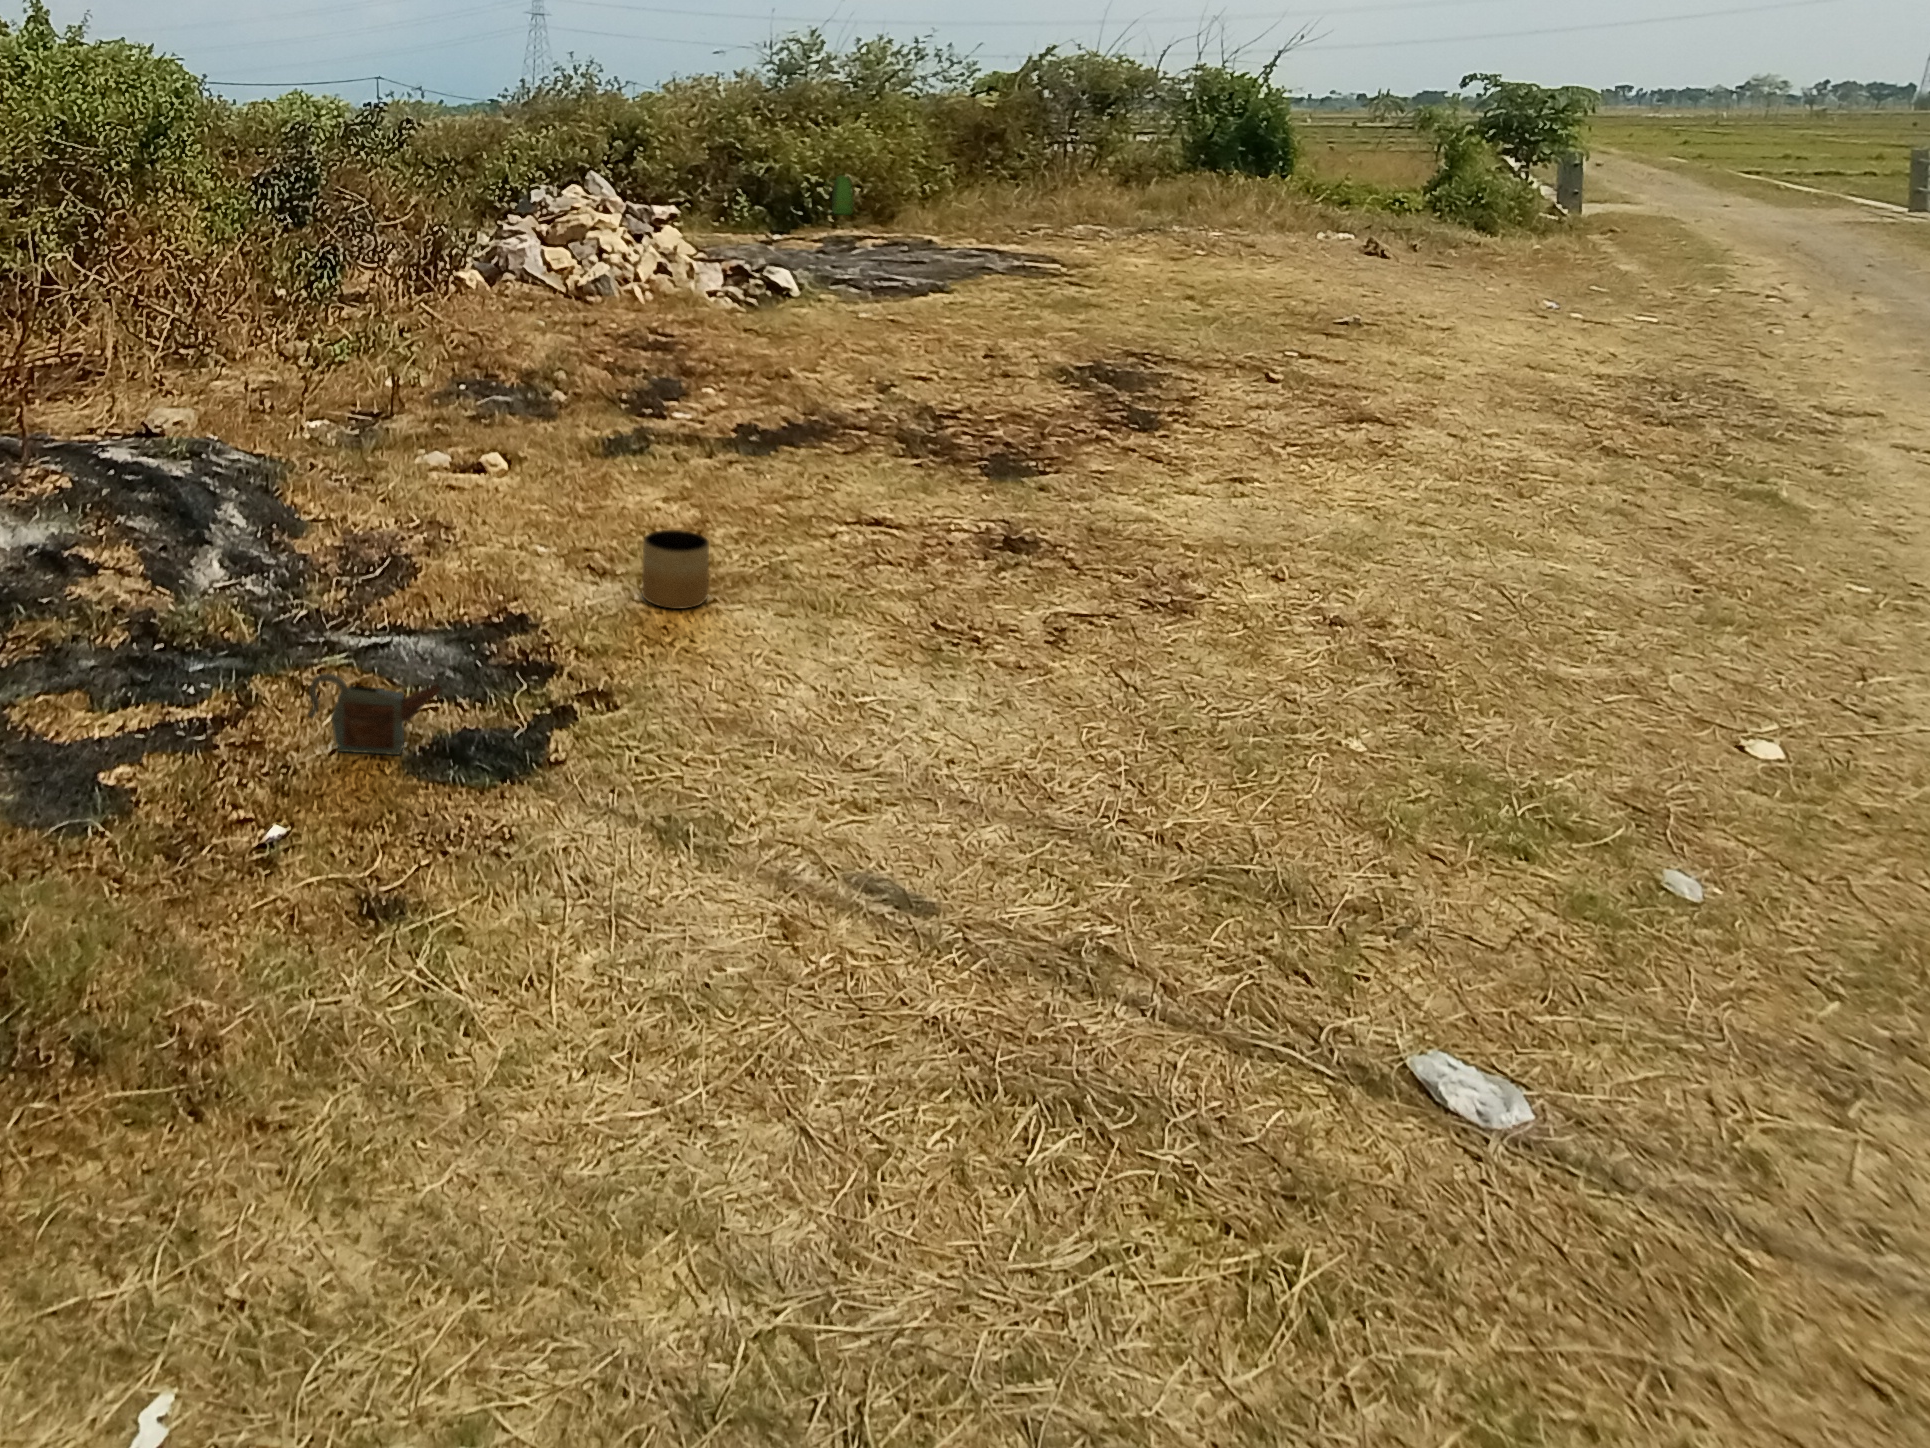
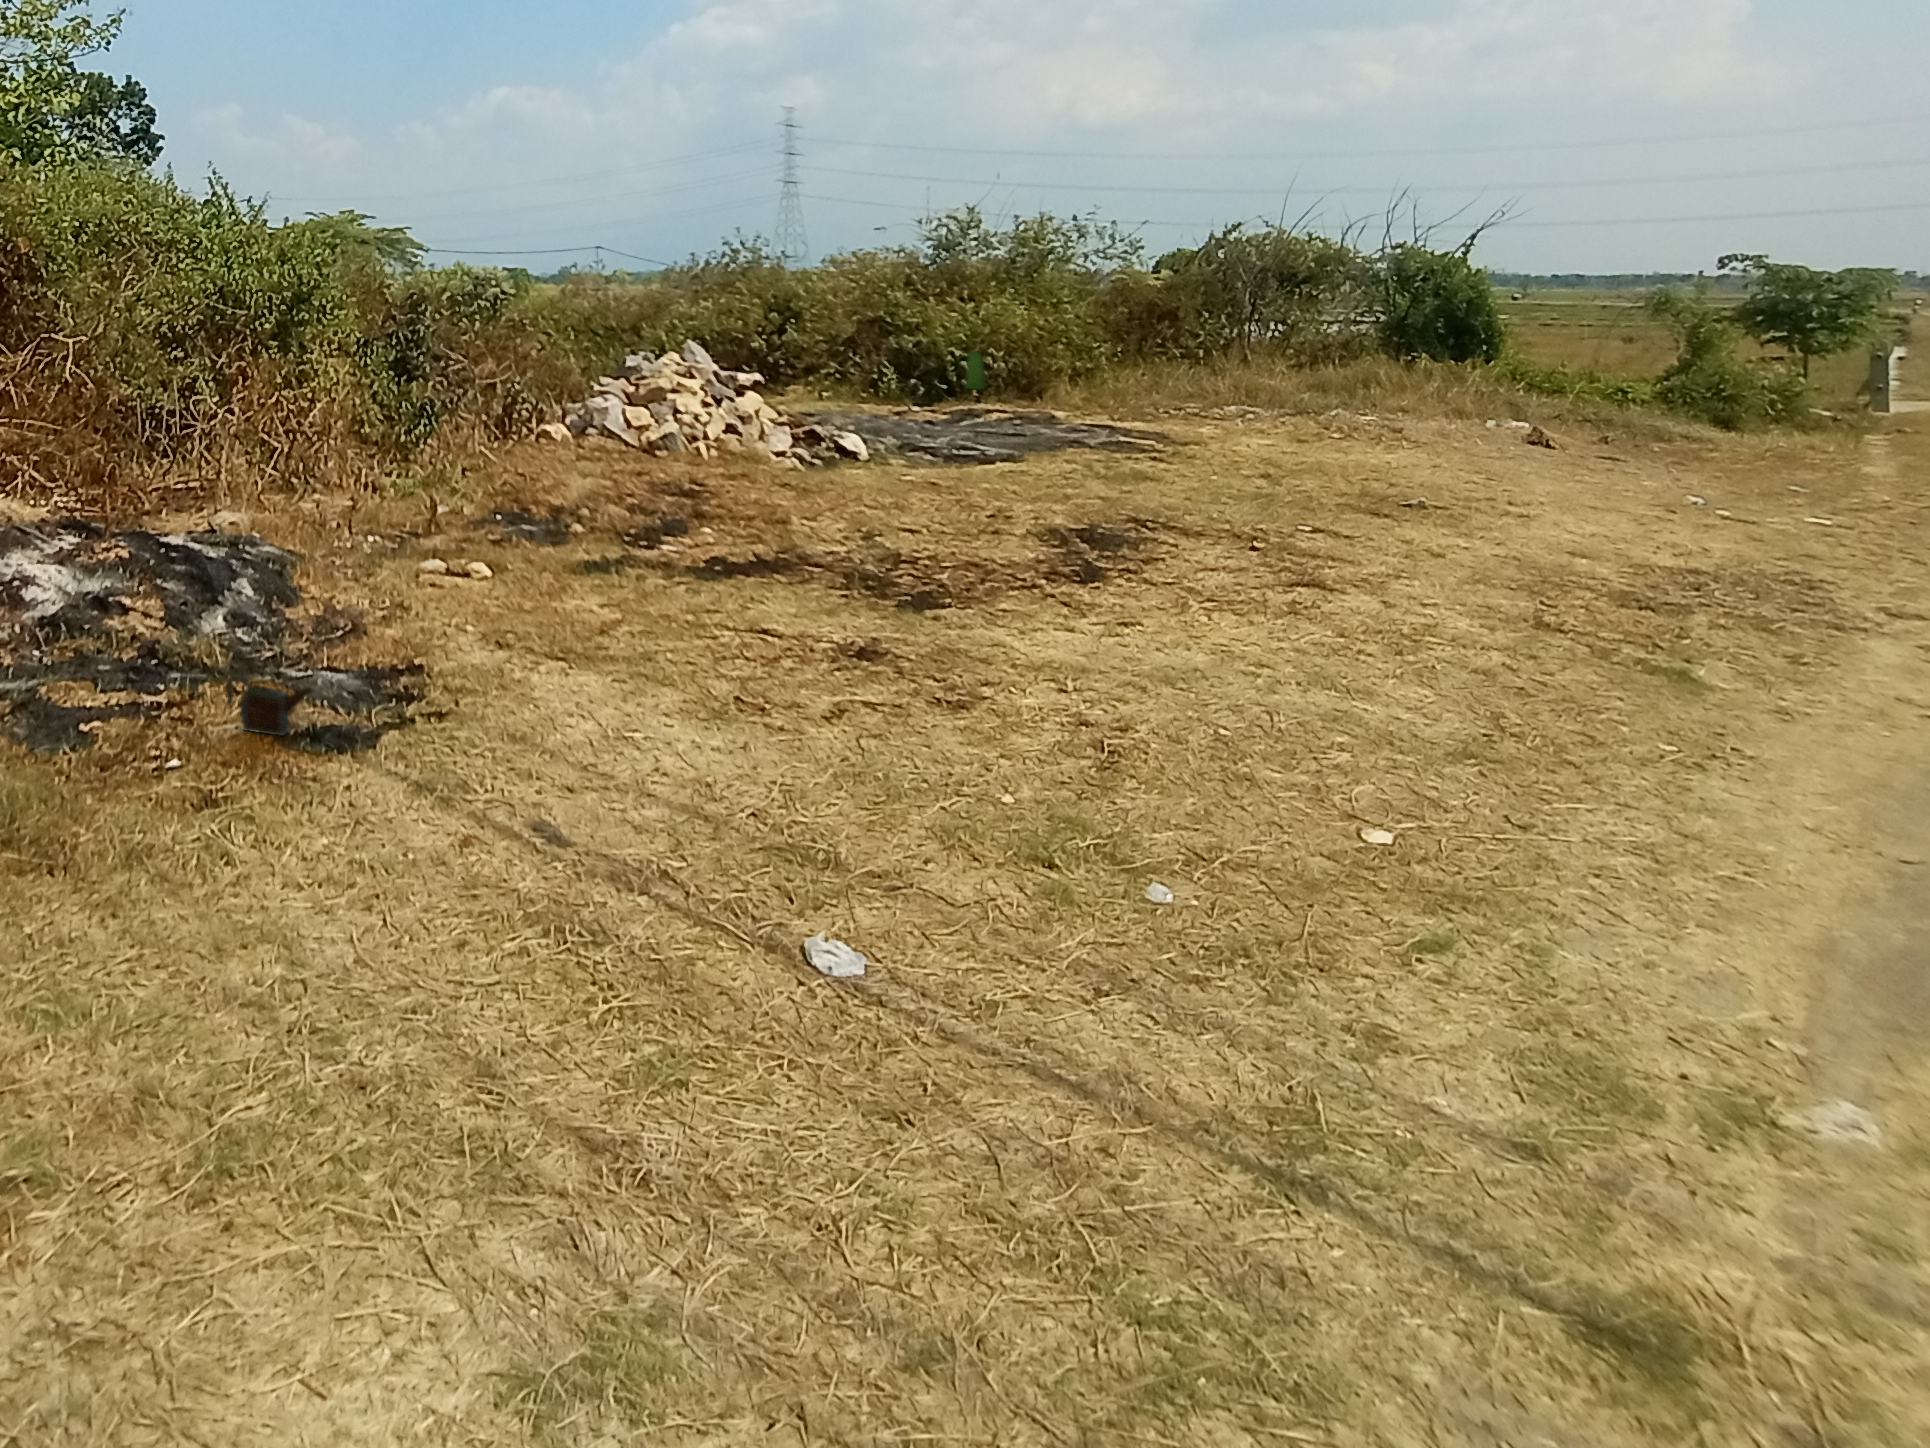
planter: present [642,530,709,609] -> none [523,614,575,674]

